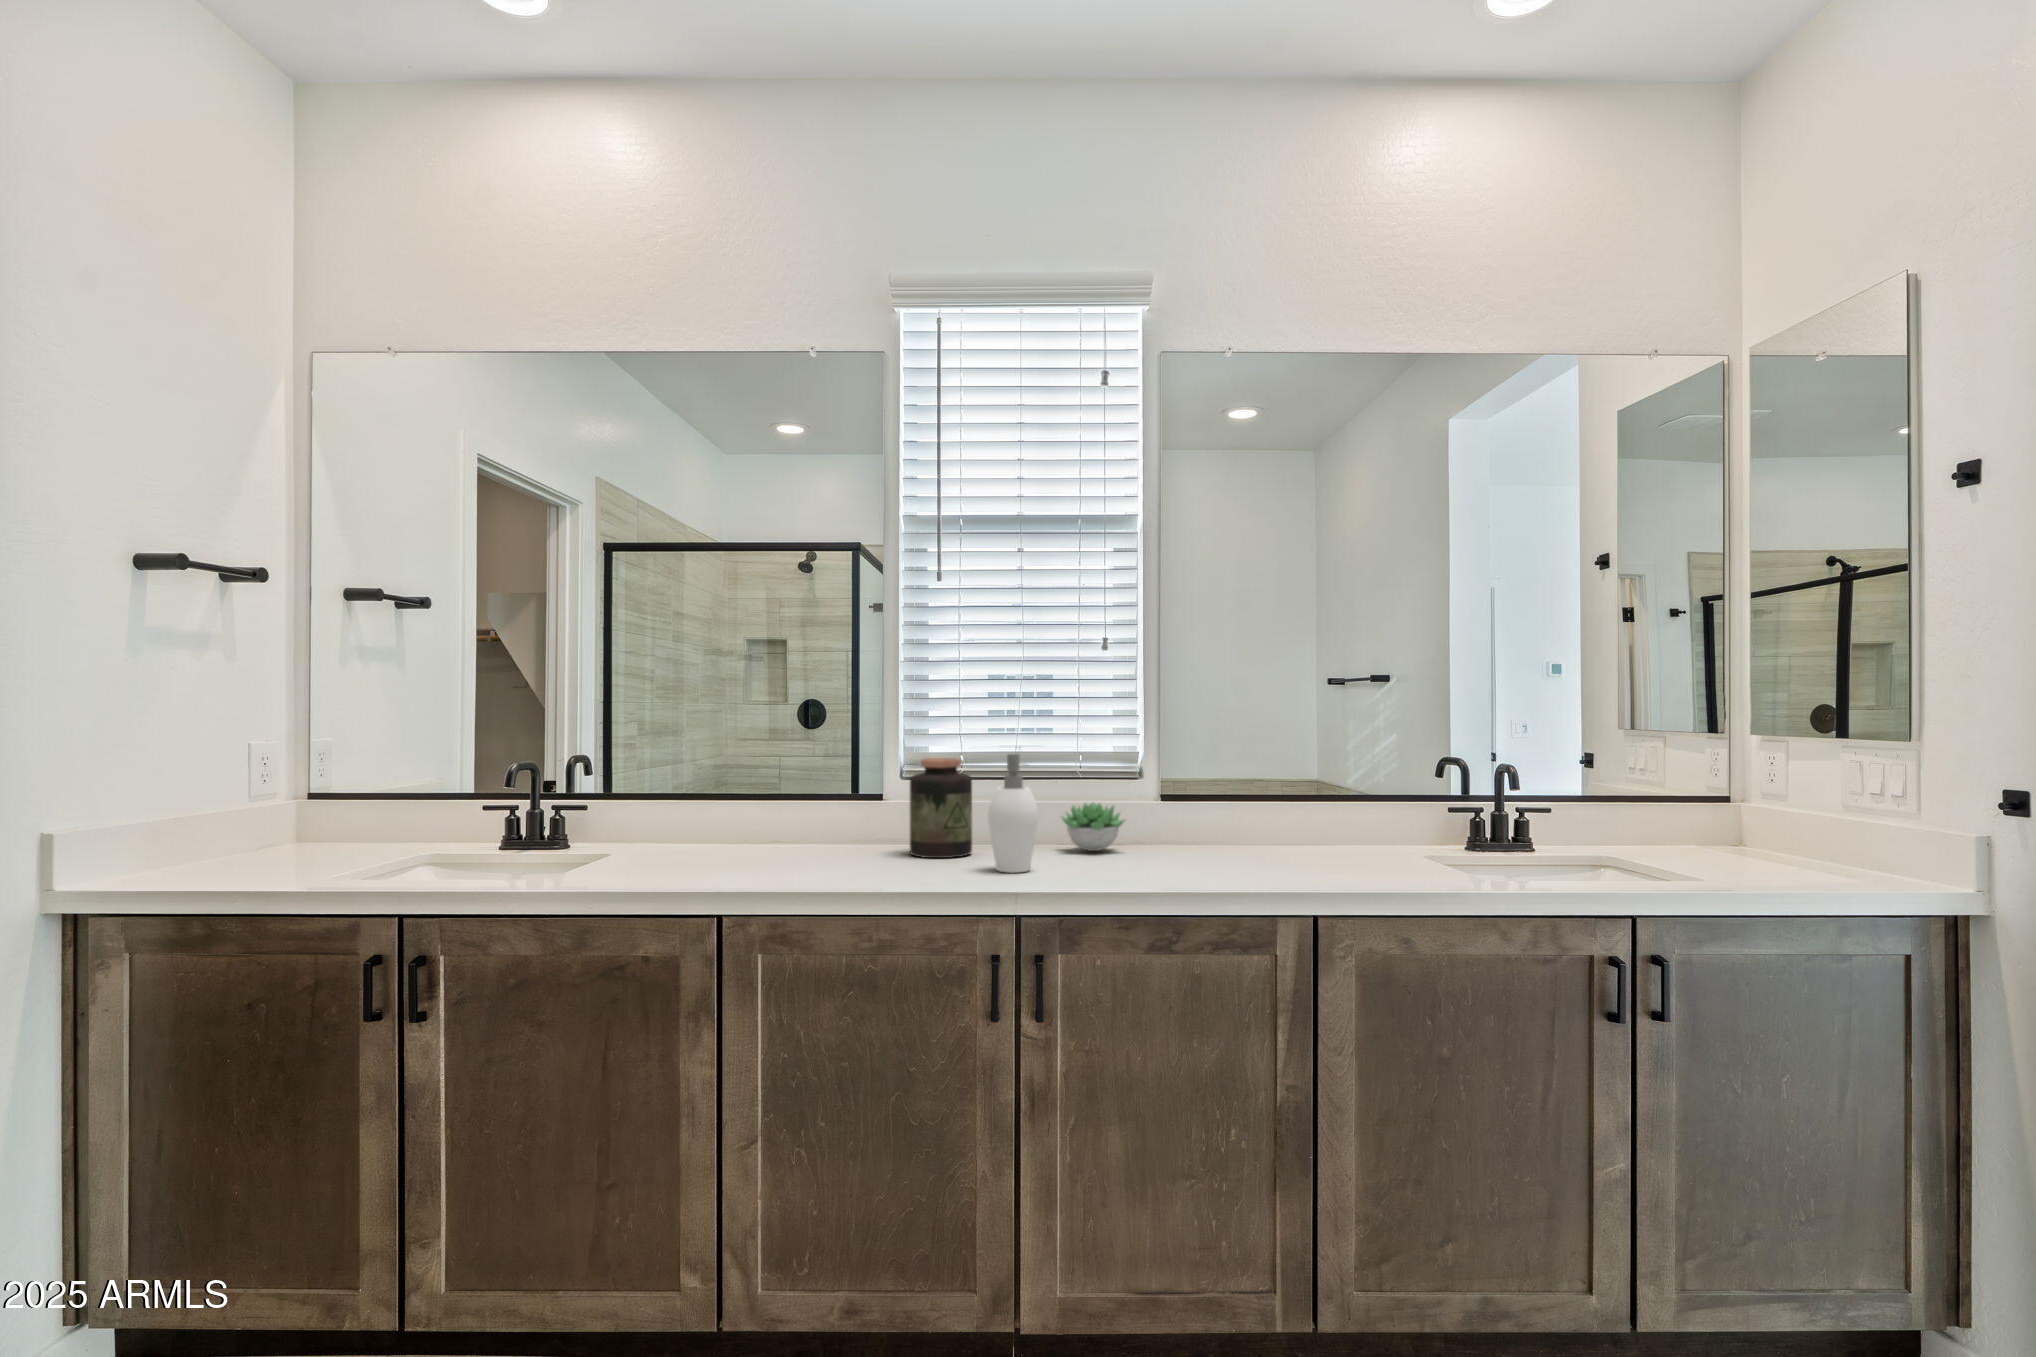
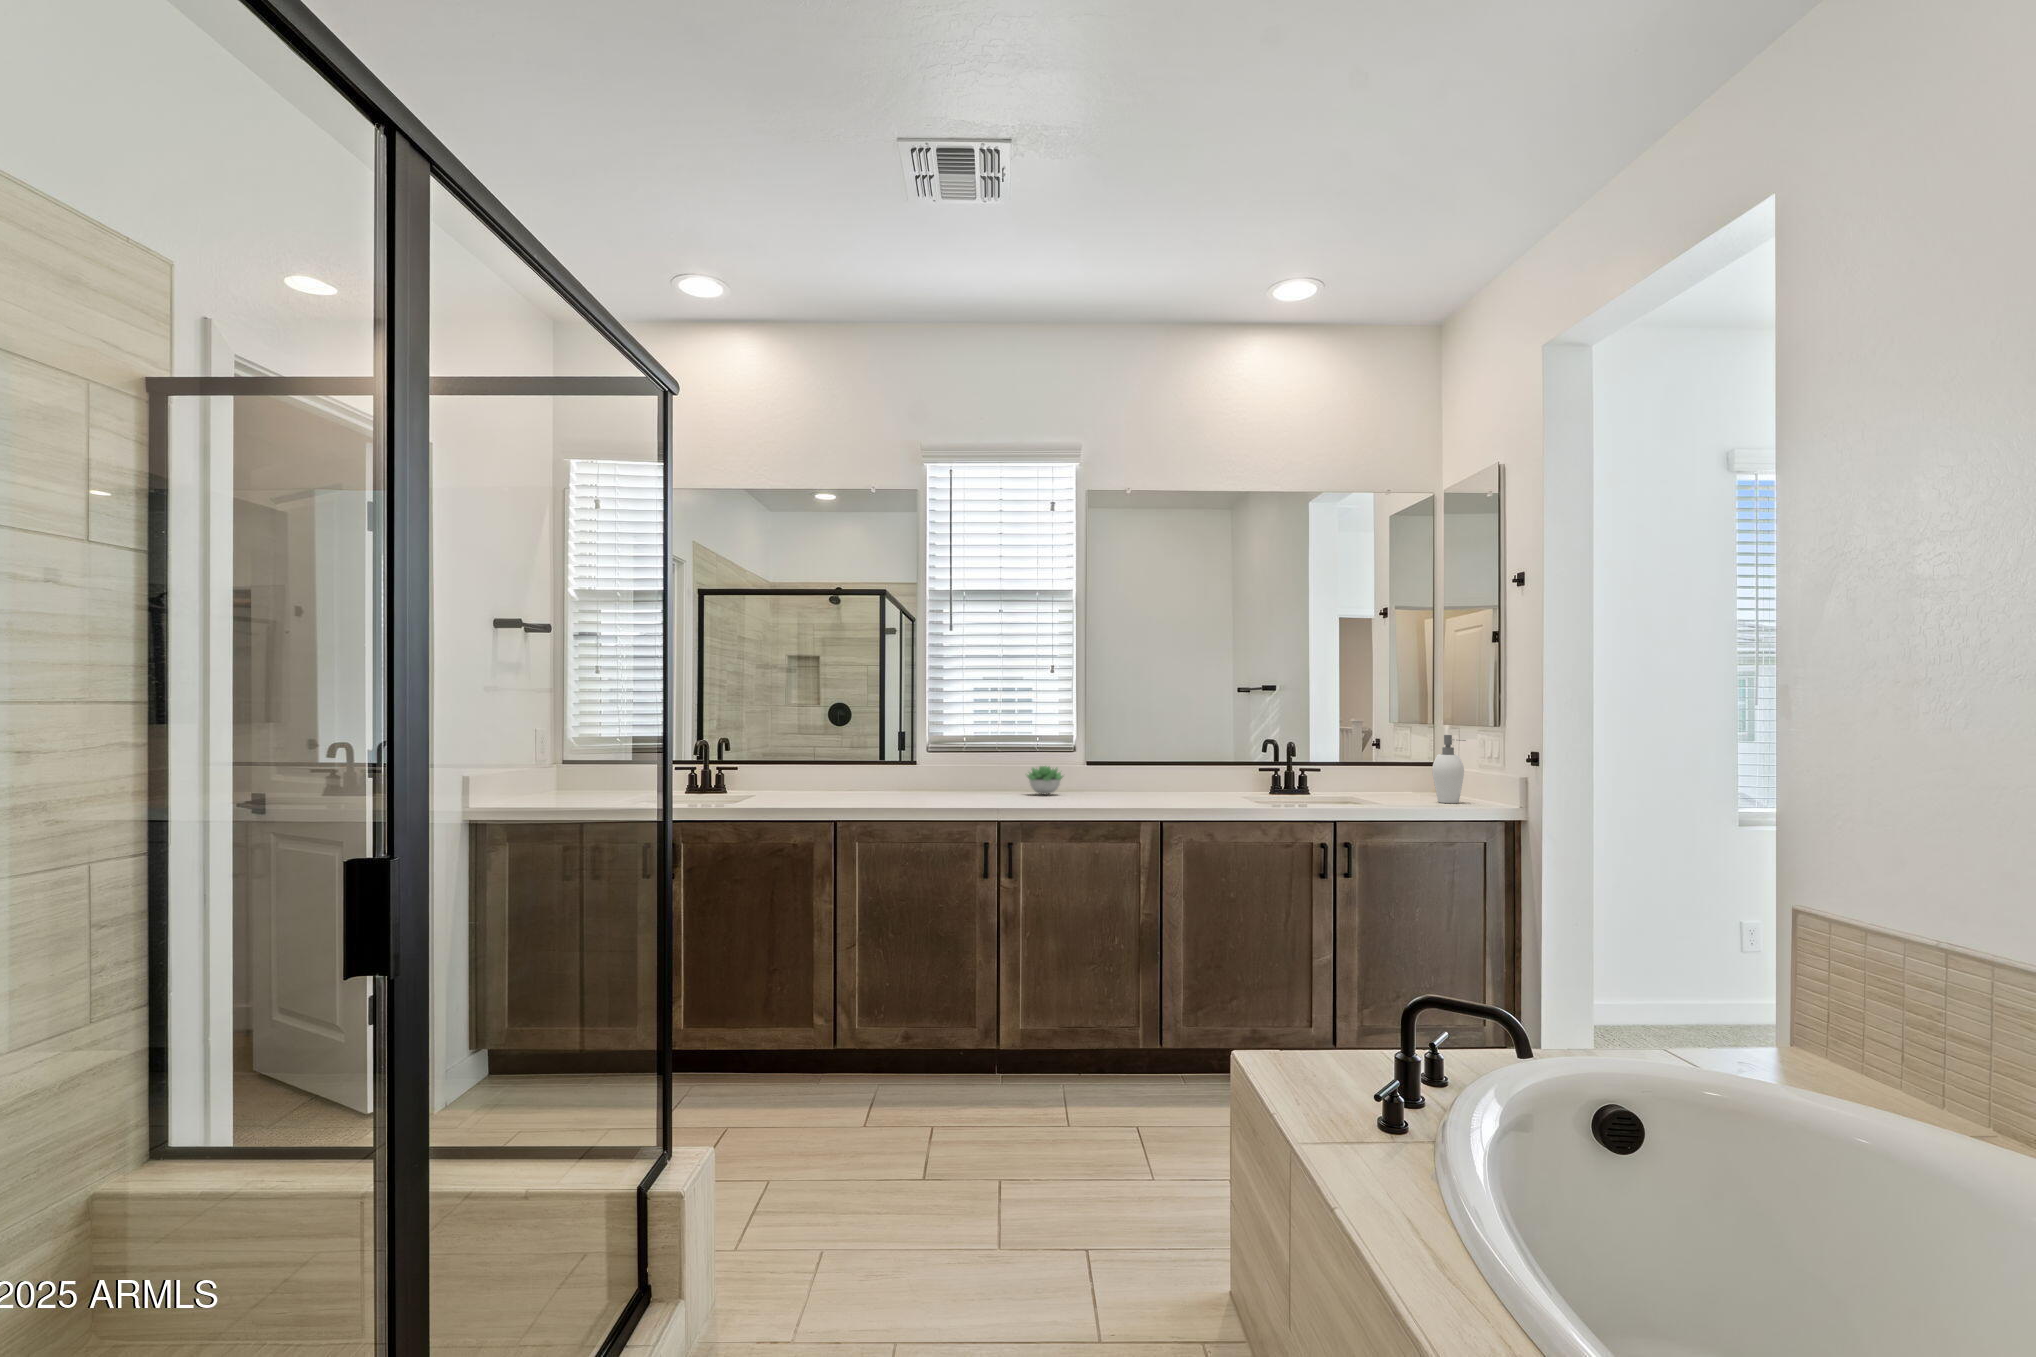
soap dispenser: present [988,754,1038,873] -> present [1432,735,1466,803]
jar: present [910,758,972,858] -> none [935,738,972,797]

